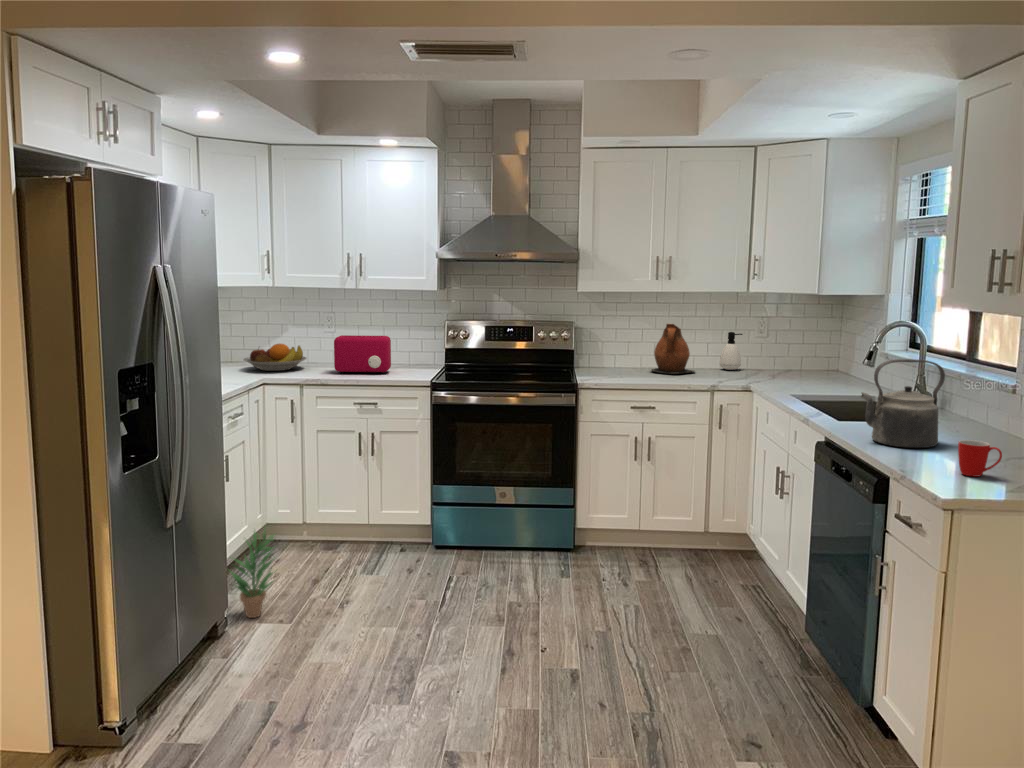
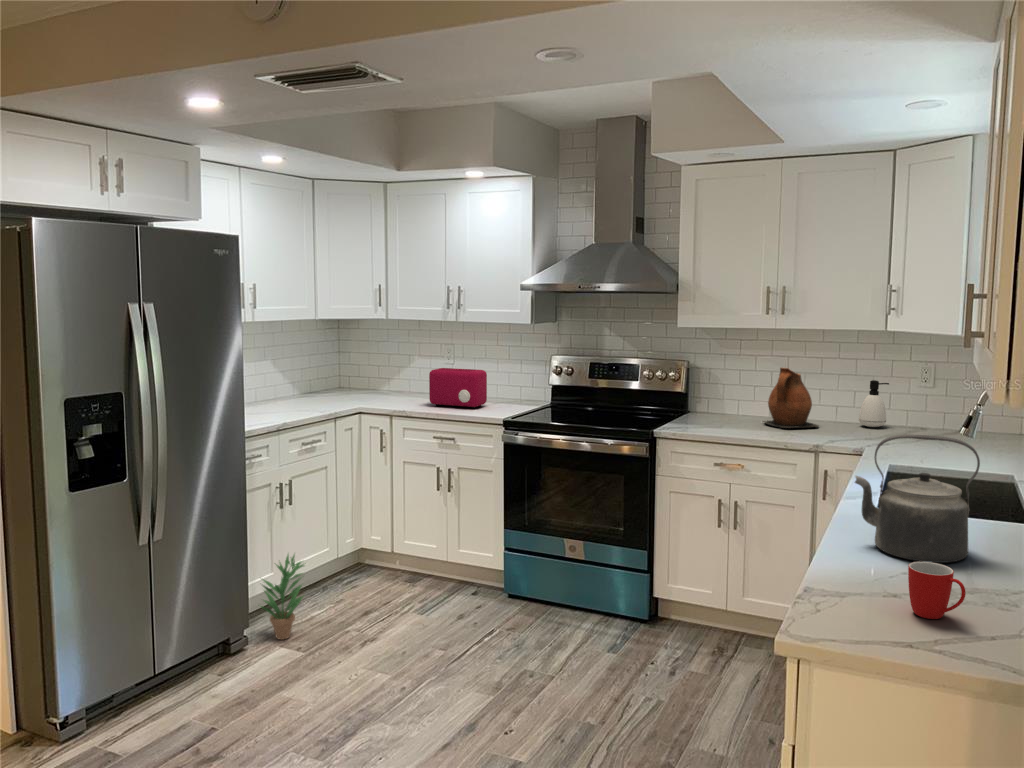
fruit bowl: present [243,344,306,371] -> none [359,374,419,400]

